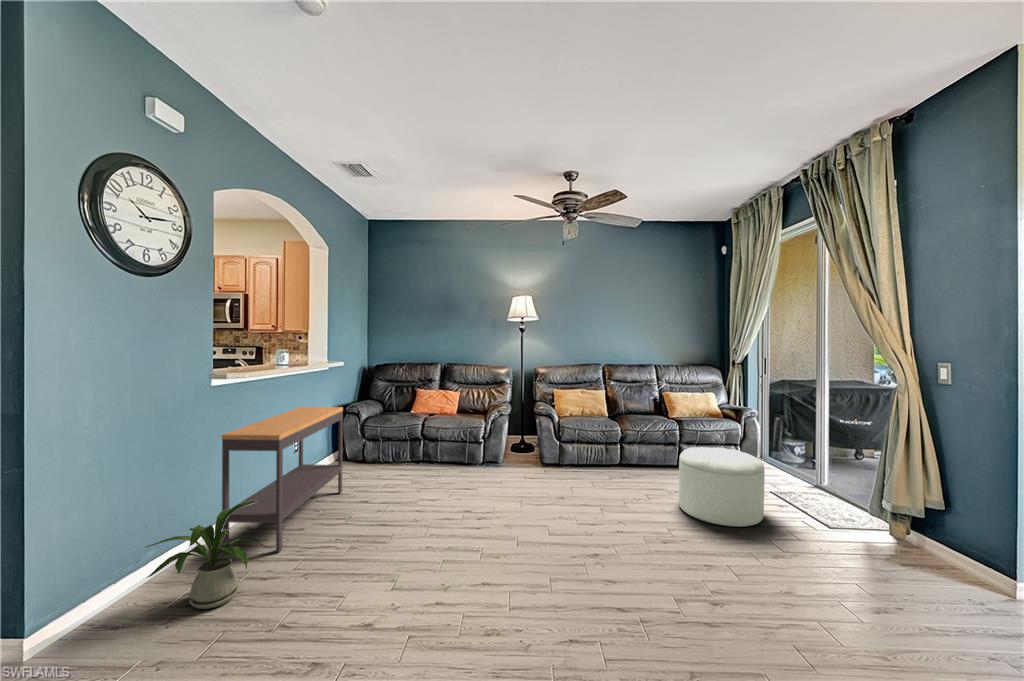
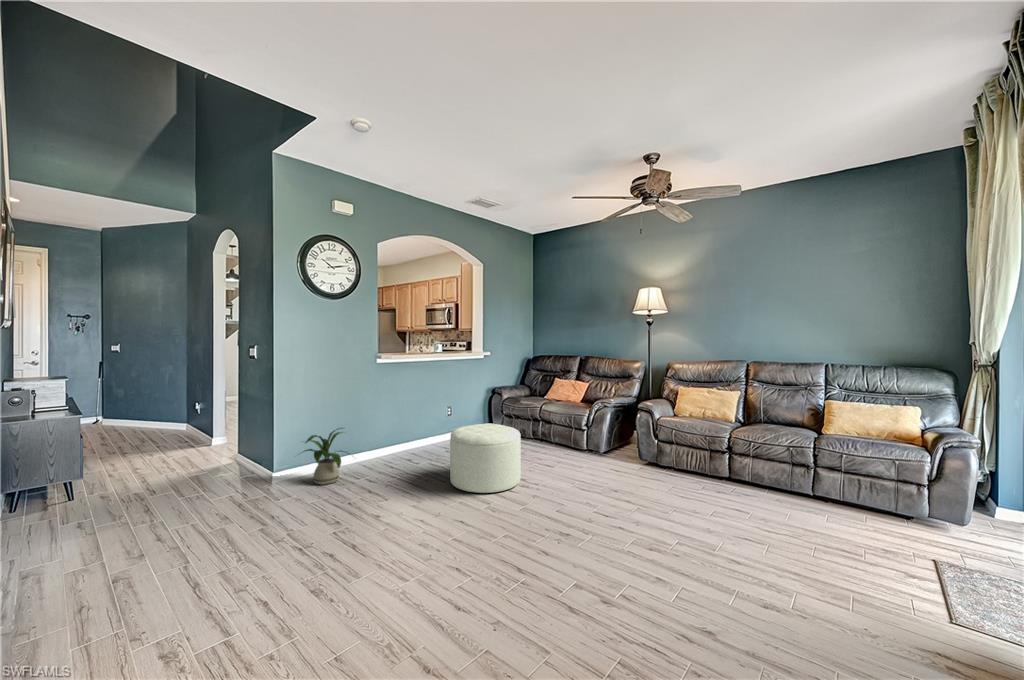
console table: present [222,407,343,552] -> none [359,381,461,470]
ottoman: present [679,447,765,527] -> present [450,423,521,493]

